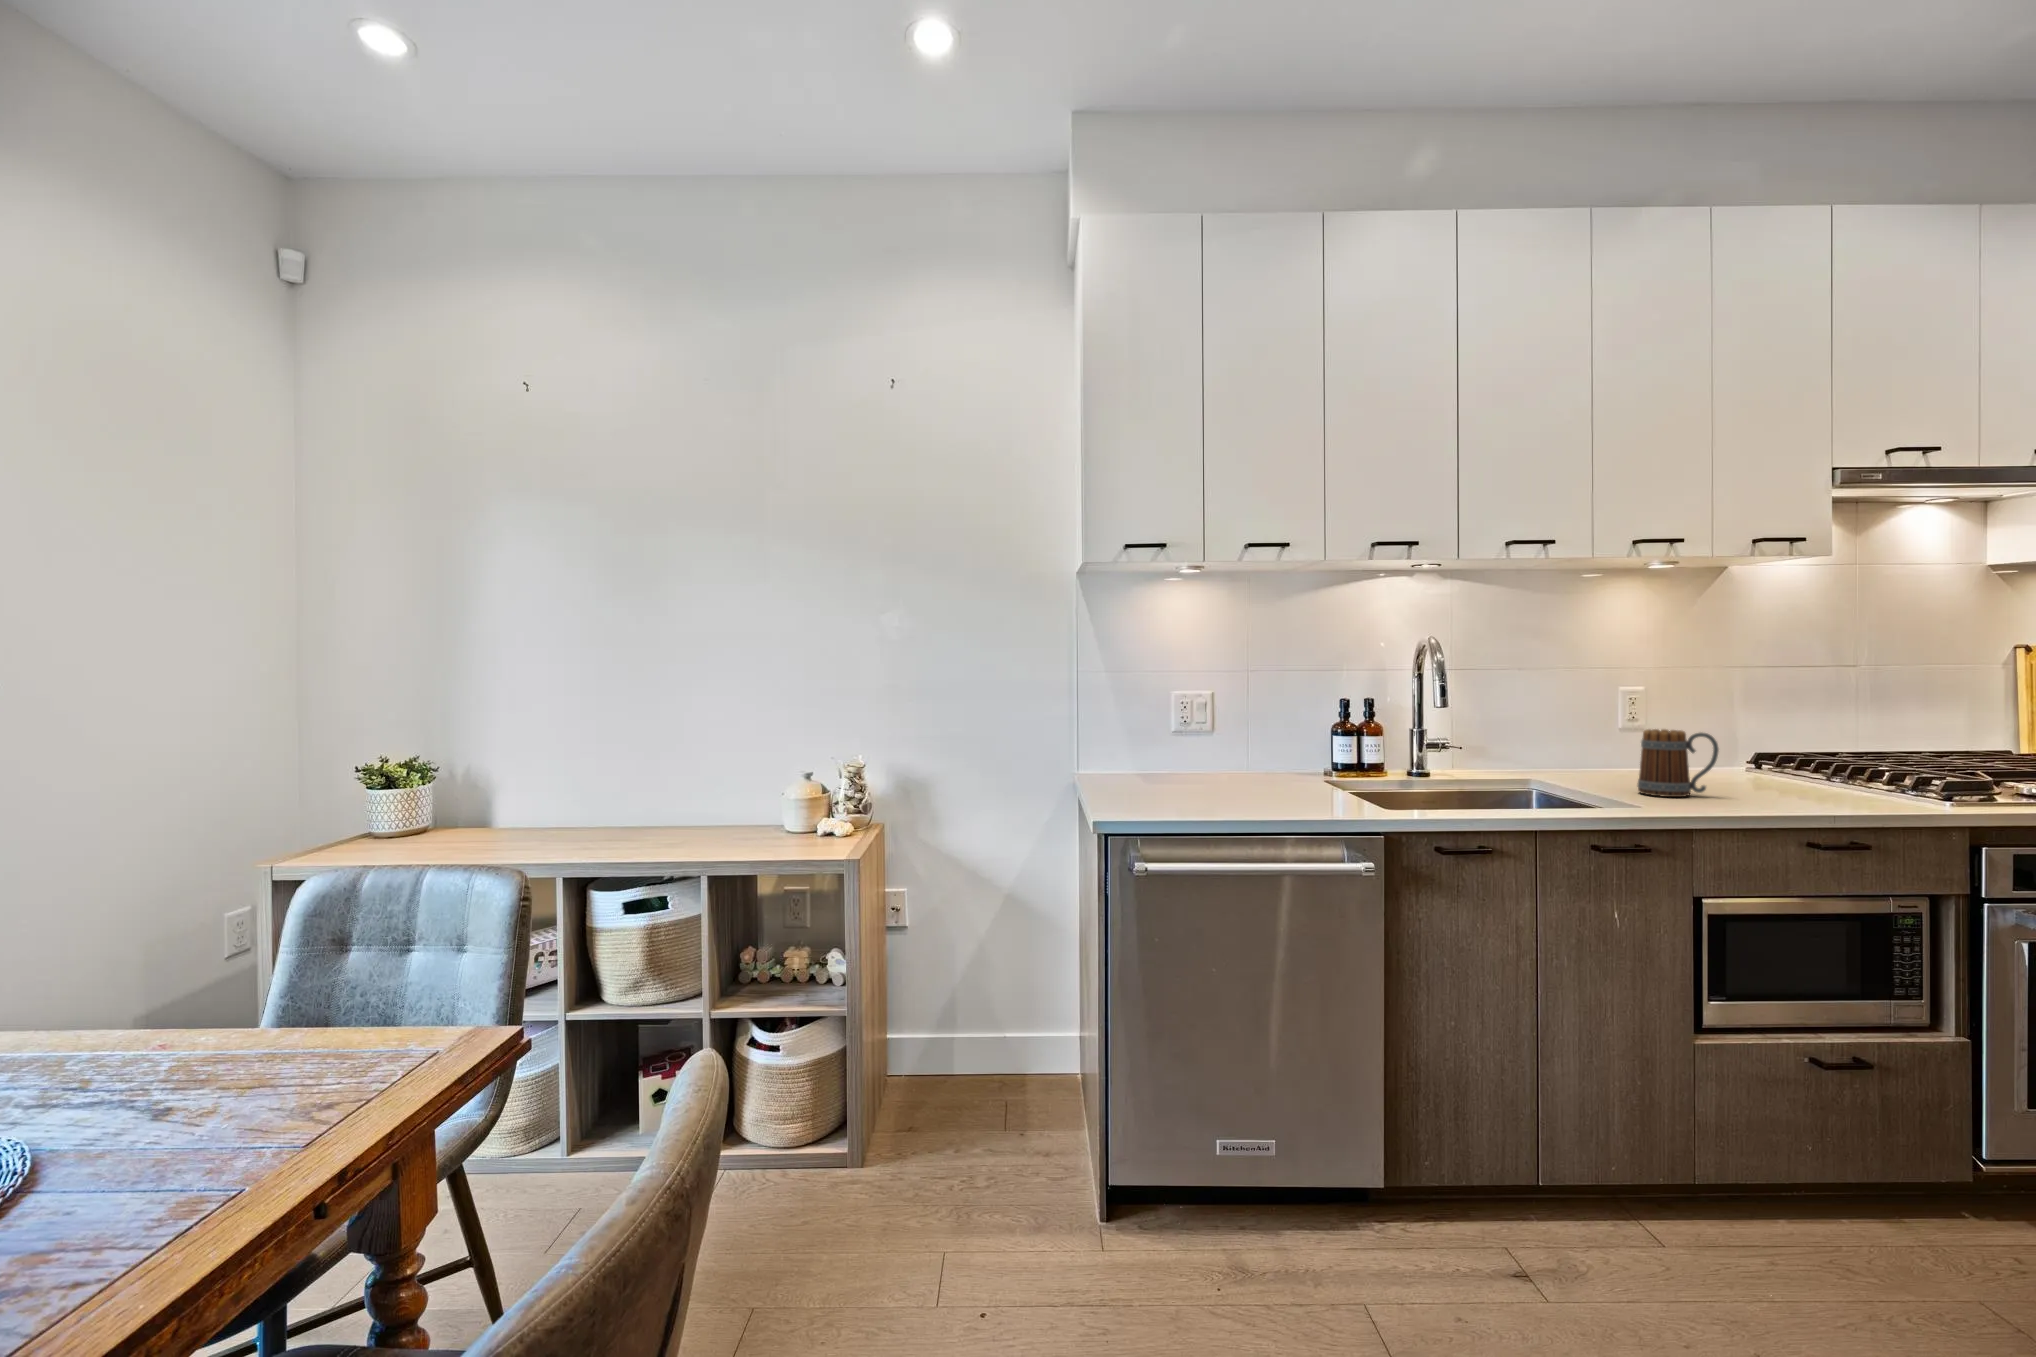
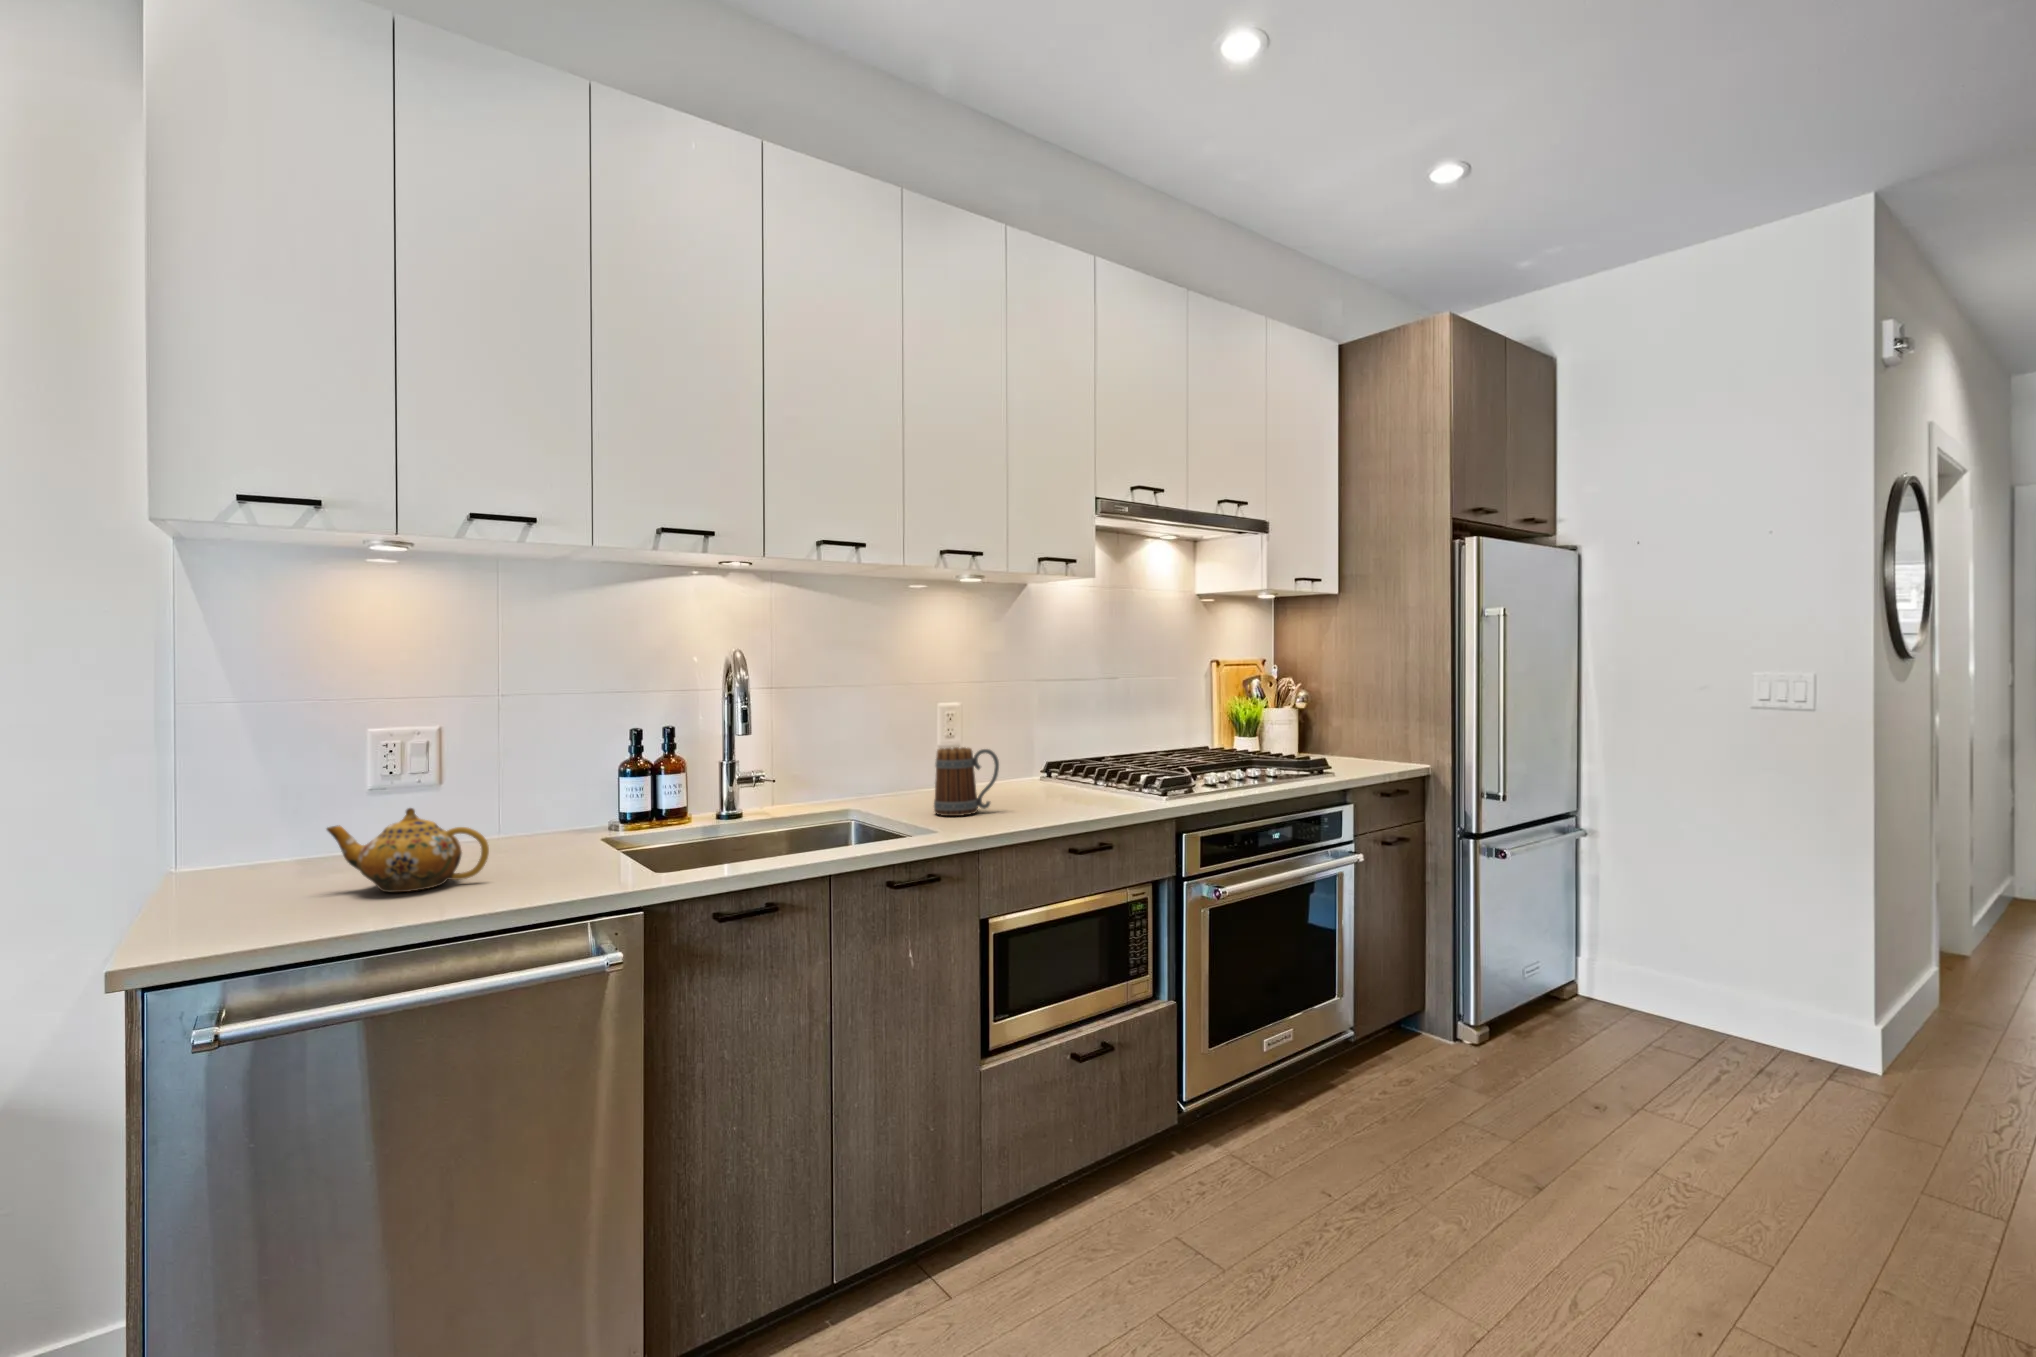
teapot: none [1150,744,1257,805] -> present [327,808,489,892]

